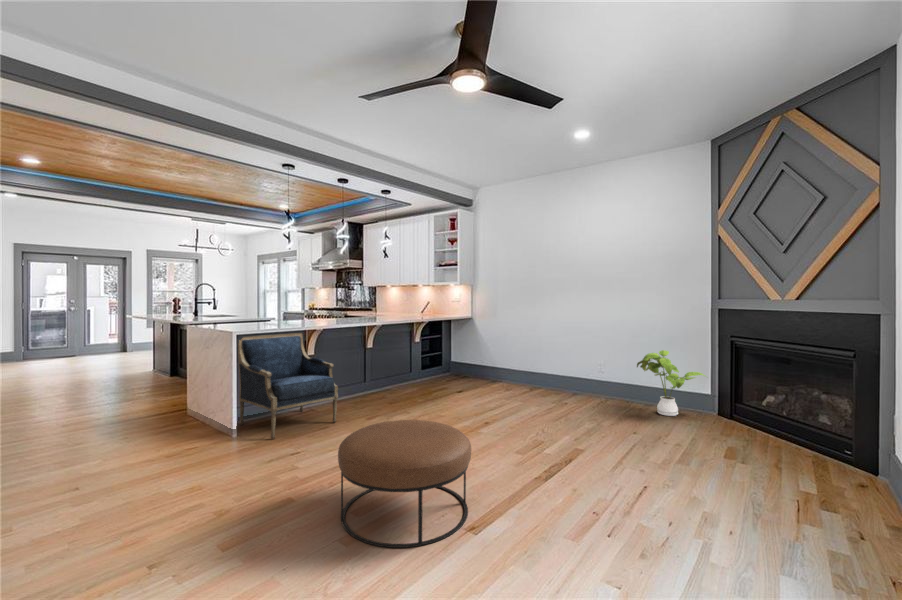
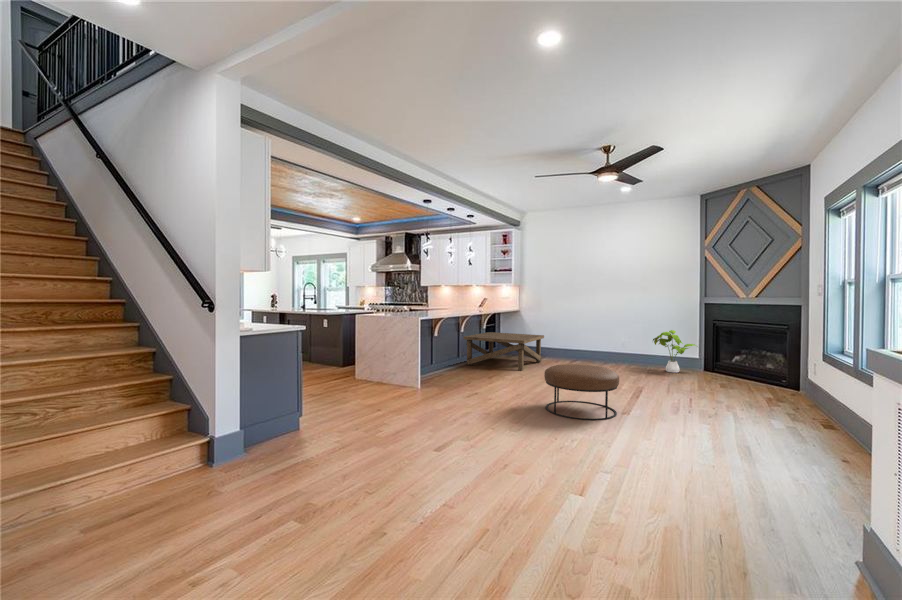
armchair: present [237,333,338,439] -> none [406,319,473,388]
coffee table: none [371,347,490,406] -> present [464,332,544,371]

